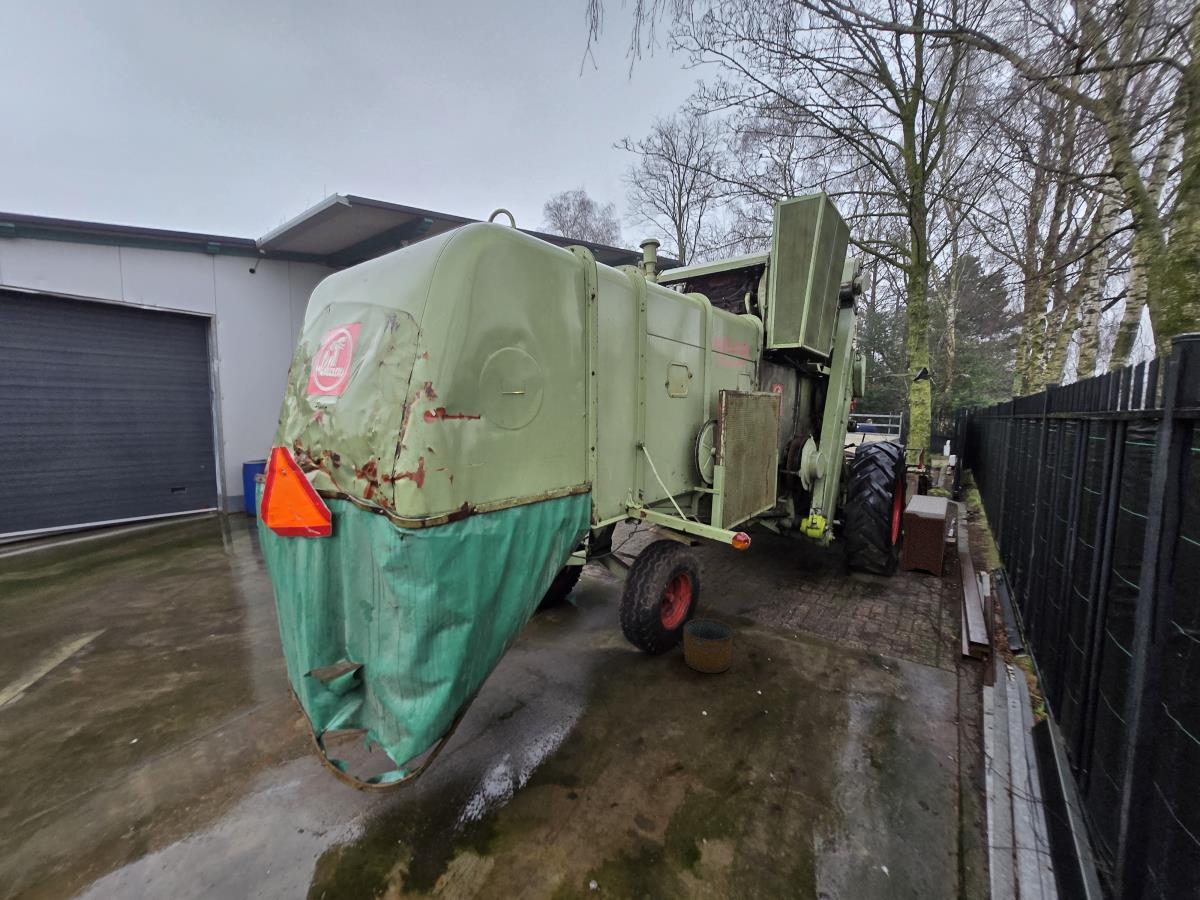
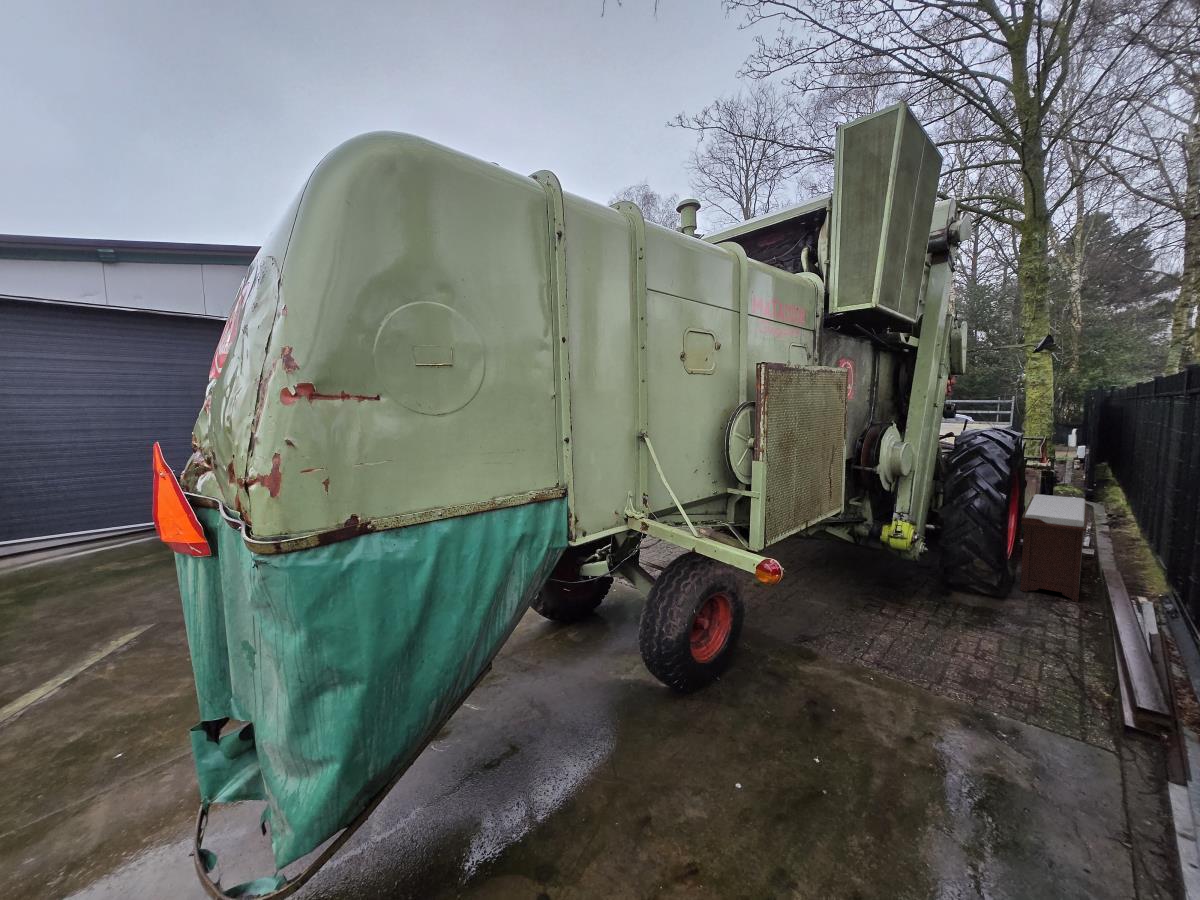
bucket: present [684,603,733,673] -> none [715,636,780,729]

